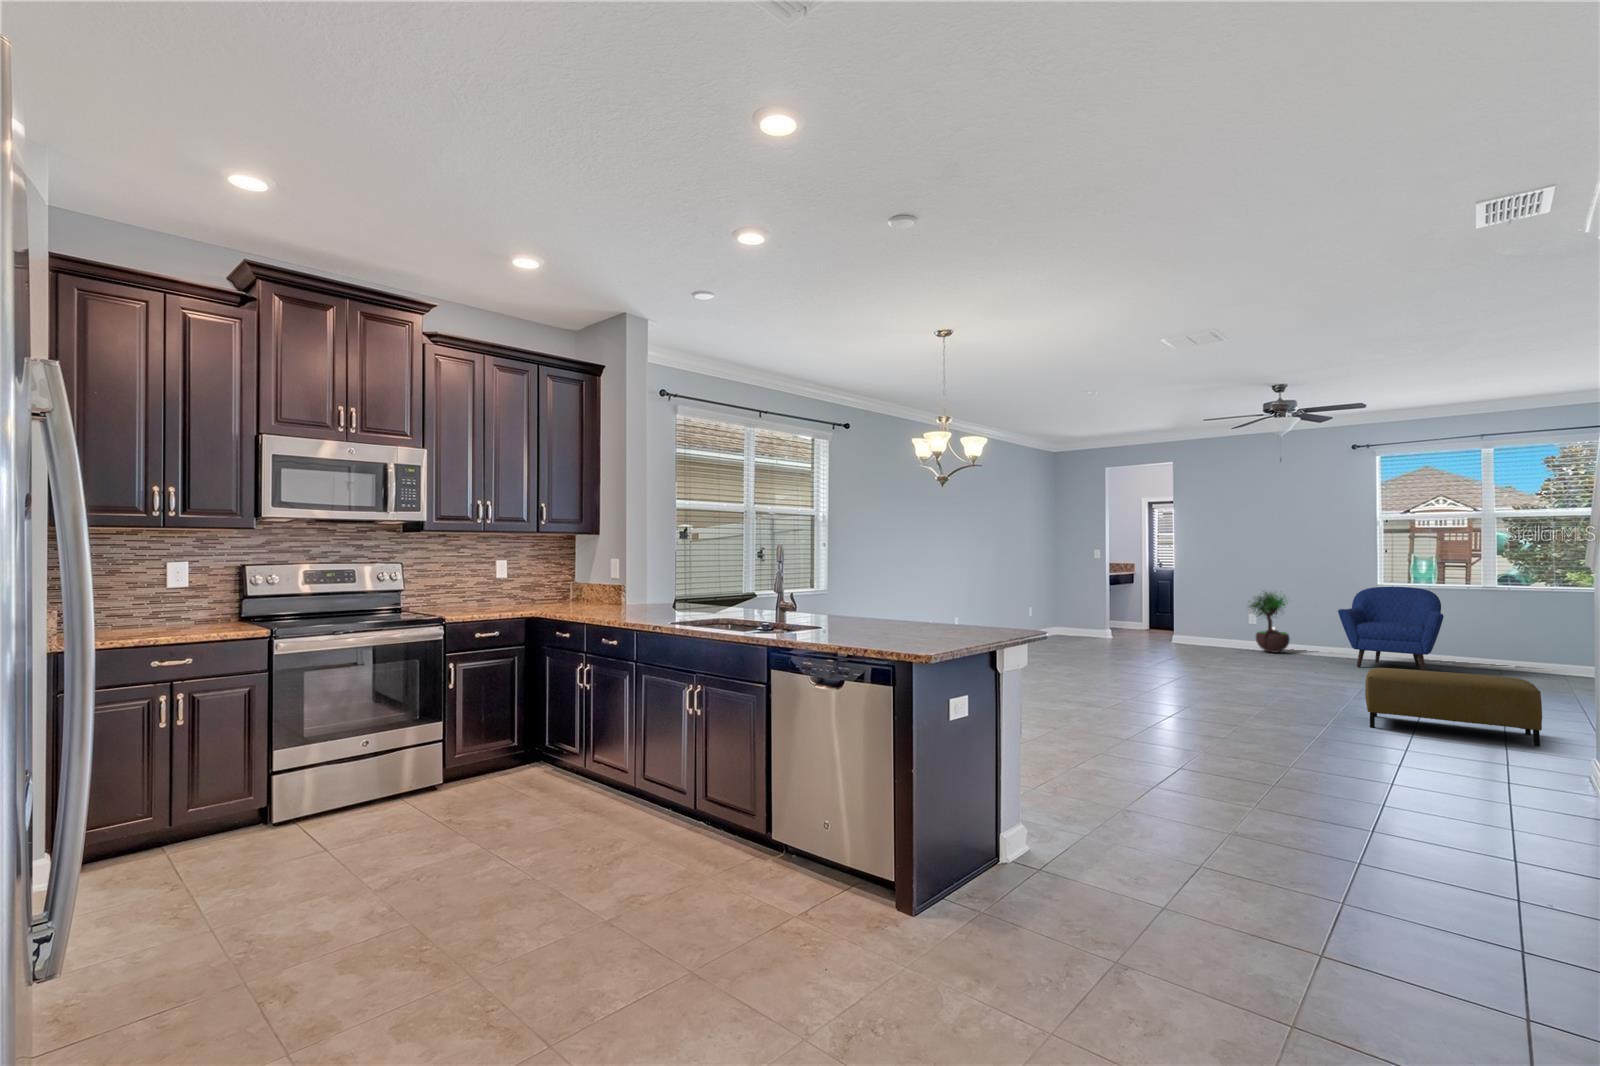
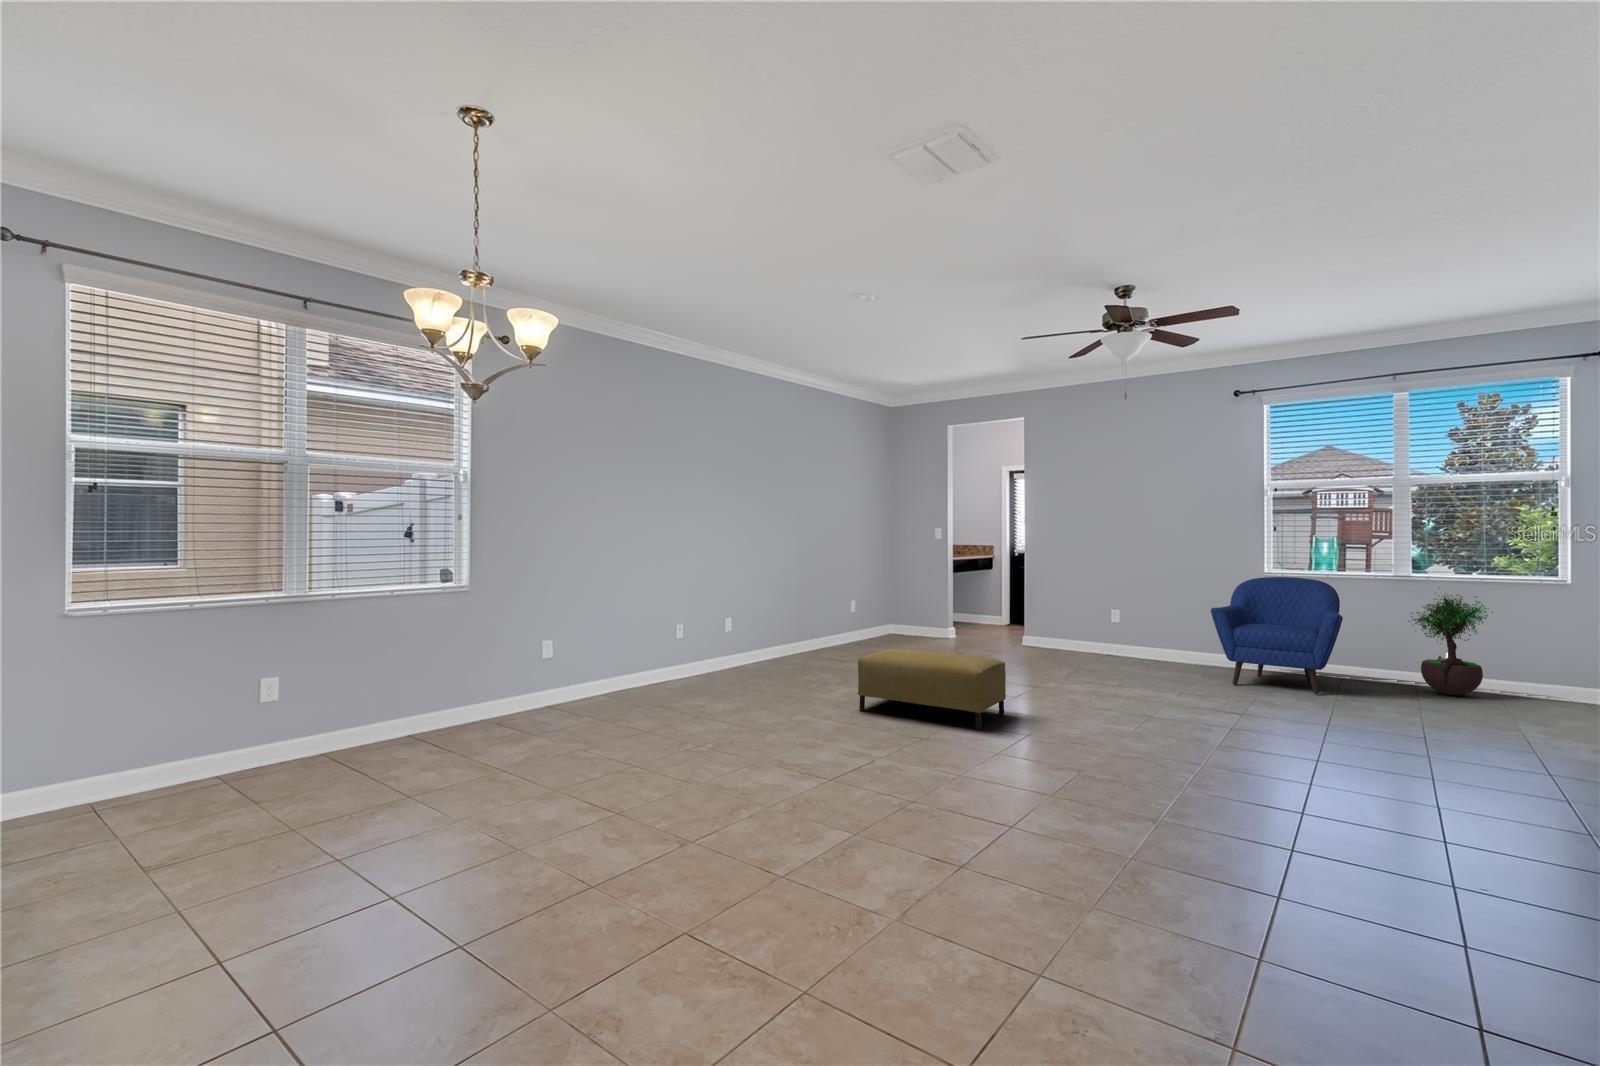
potted tree: present [1248,591,1290,653] -> present [1408,587,1493,695]
ottoman: present [1365,668,1542,747] -> present [858,649,1006,730]

